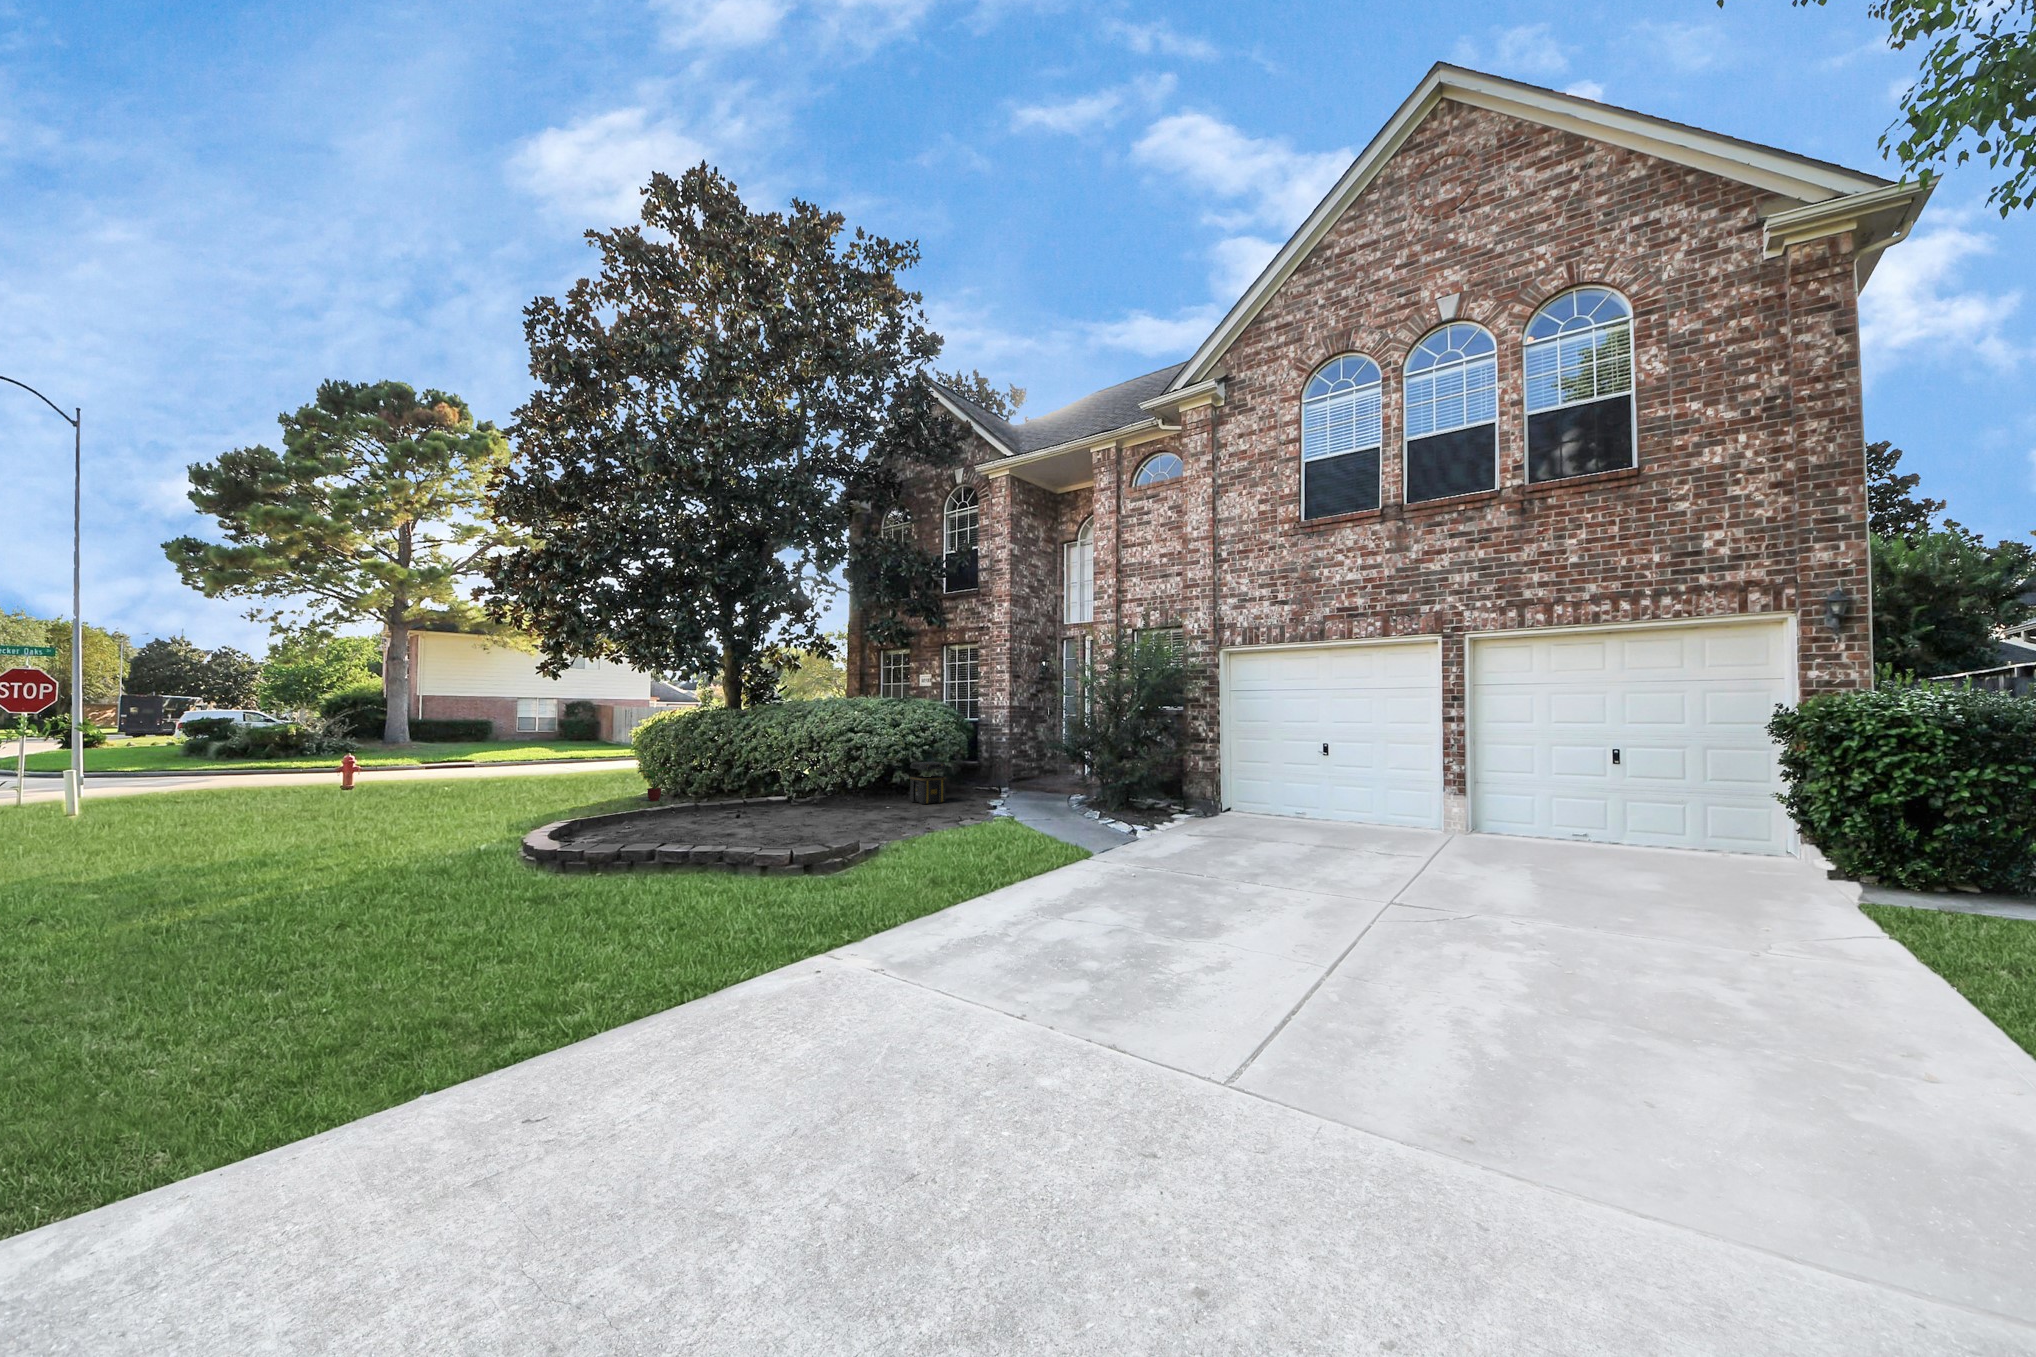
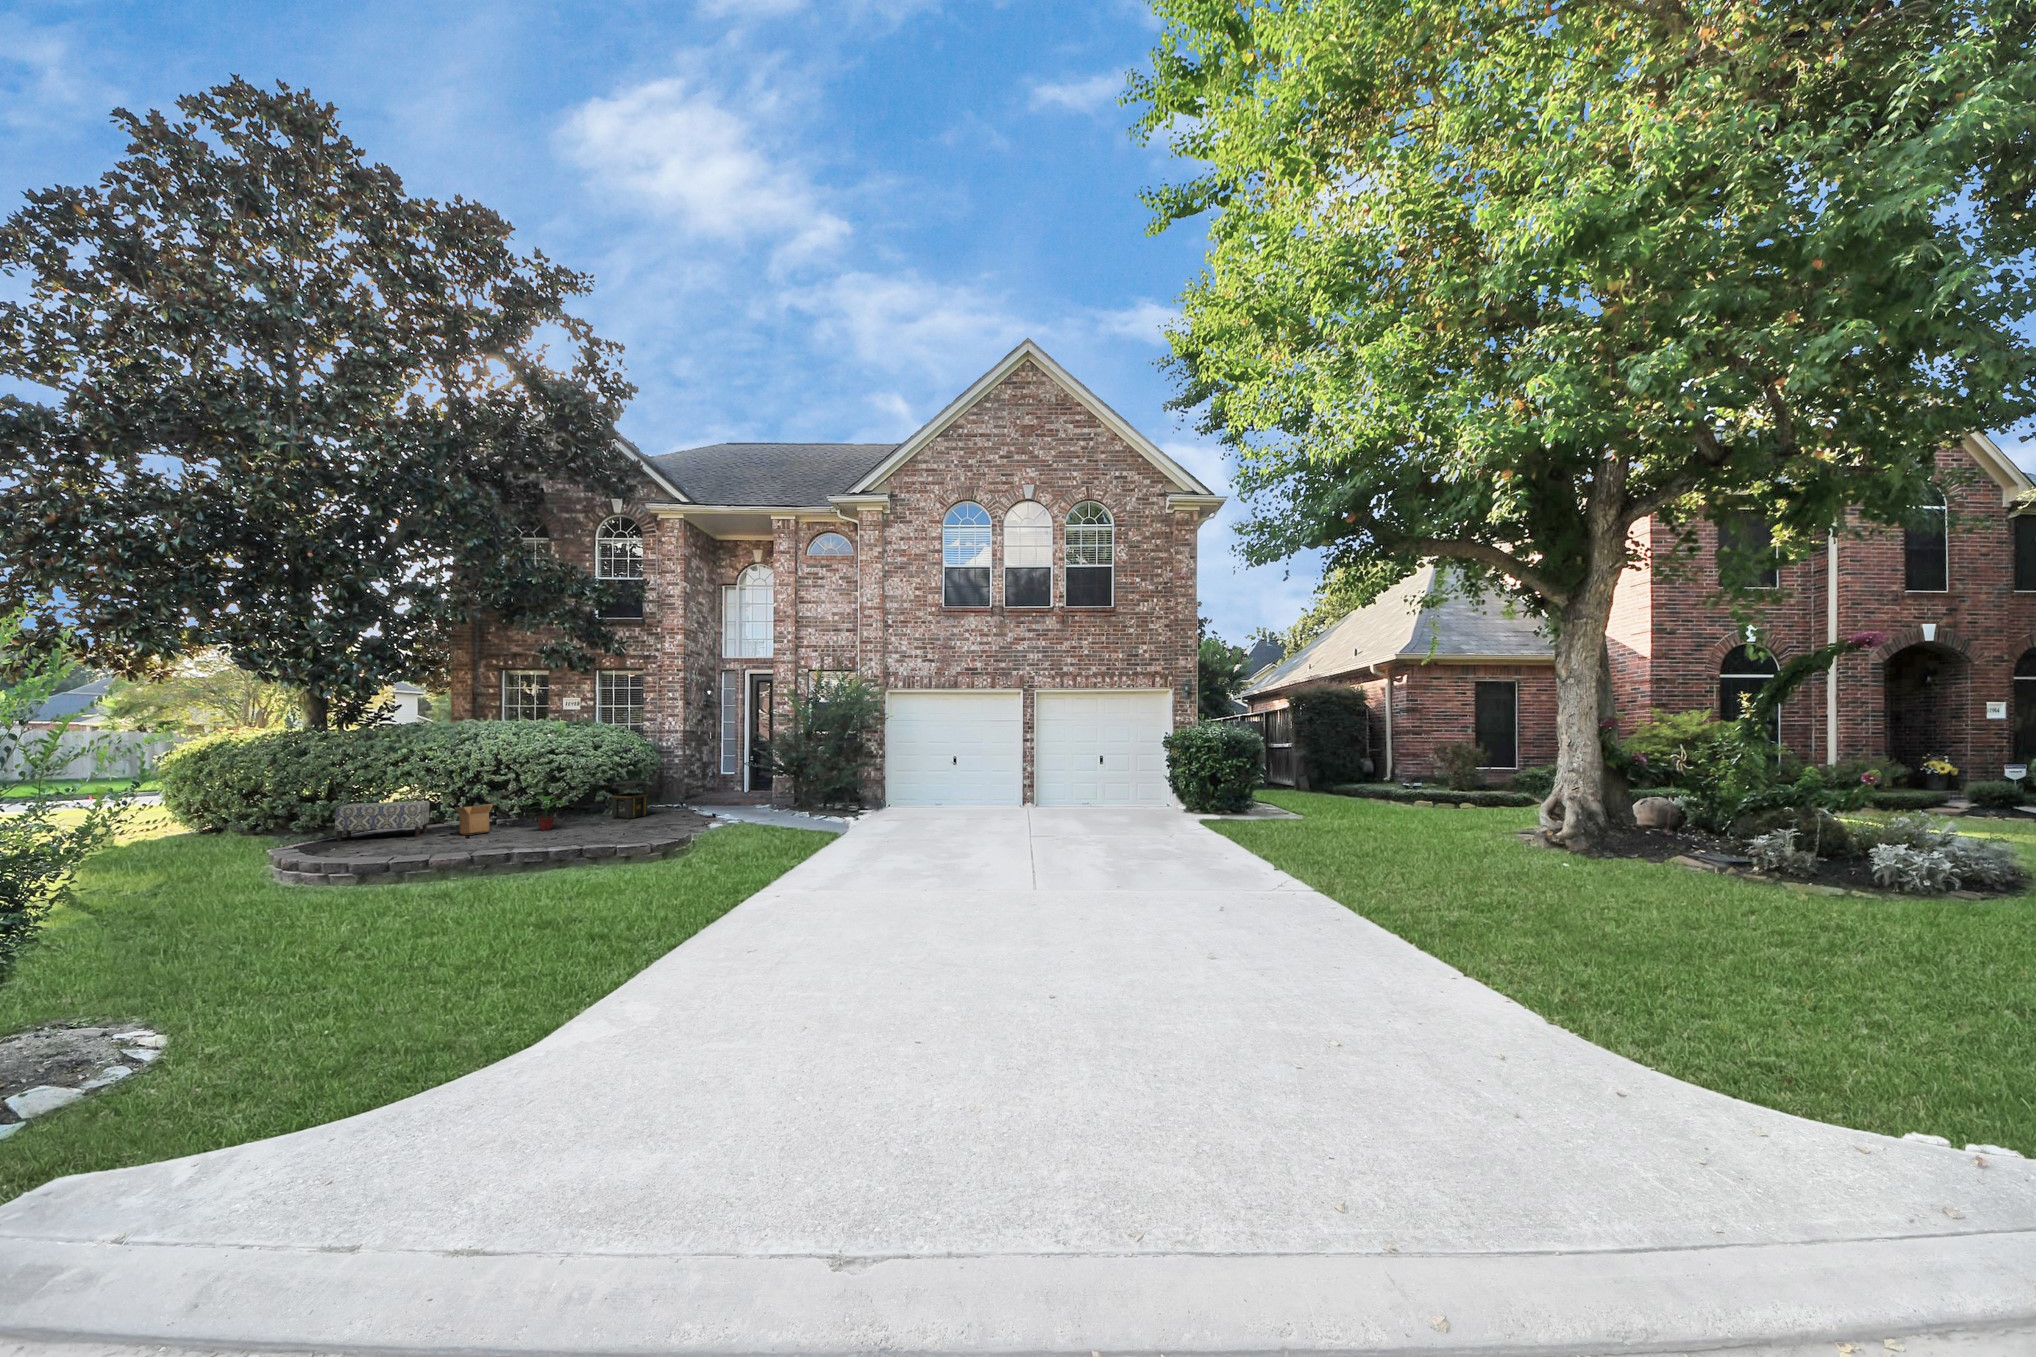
potted plant: present [638,767,675,801] -> present [521,796,565,831]
bench: none [678,769,754,805] -> present [335,801,430,841]
cardboard box: none [761,777,793,807] -> present [455,804,493,835]

